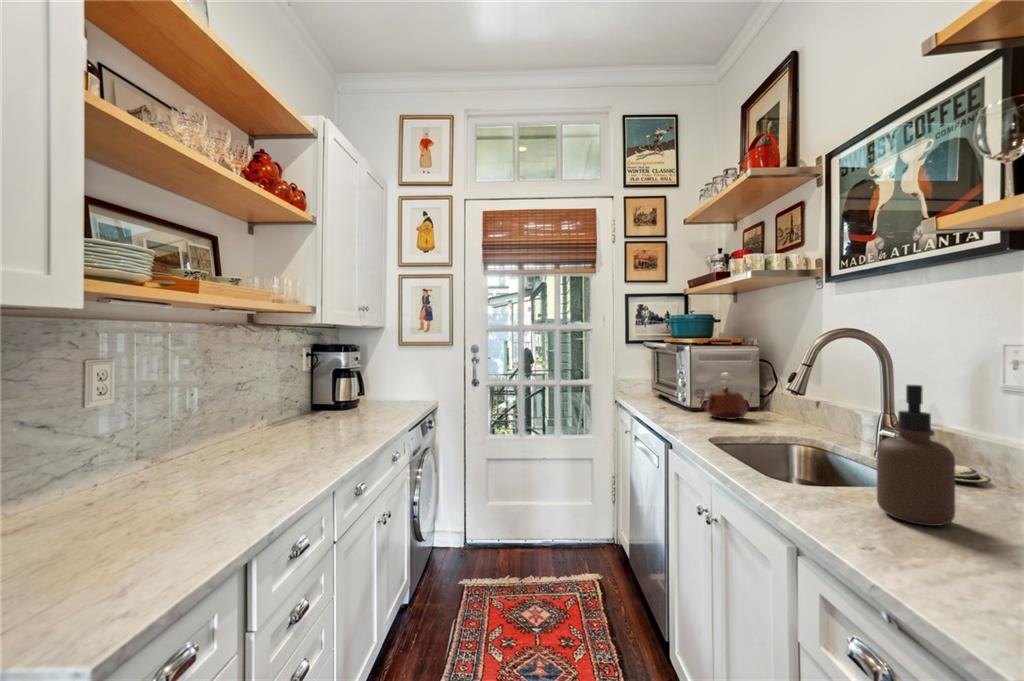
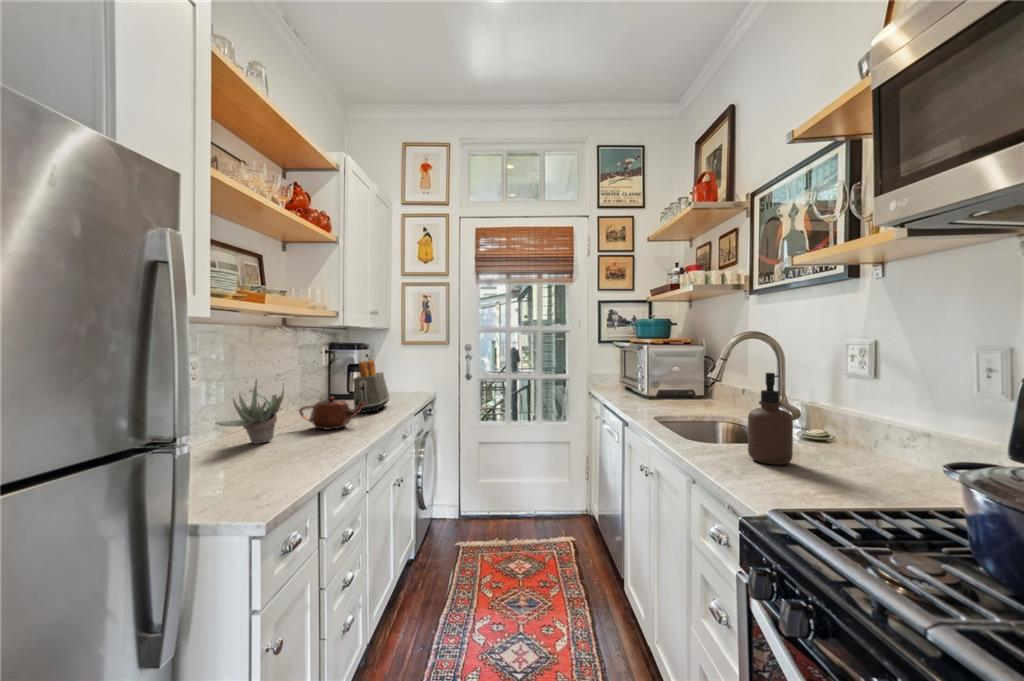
toaster: none [334,364,380,429] -> present [353,360,390,413]
teapot: present [700,387,752,419] -> present [299,397,365,430]
succulent plant: none [130,389,232,475] -> present [215,379,284,444]

